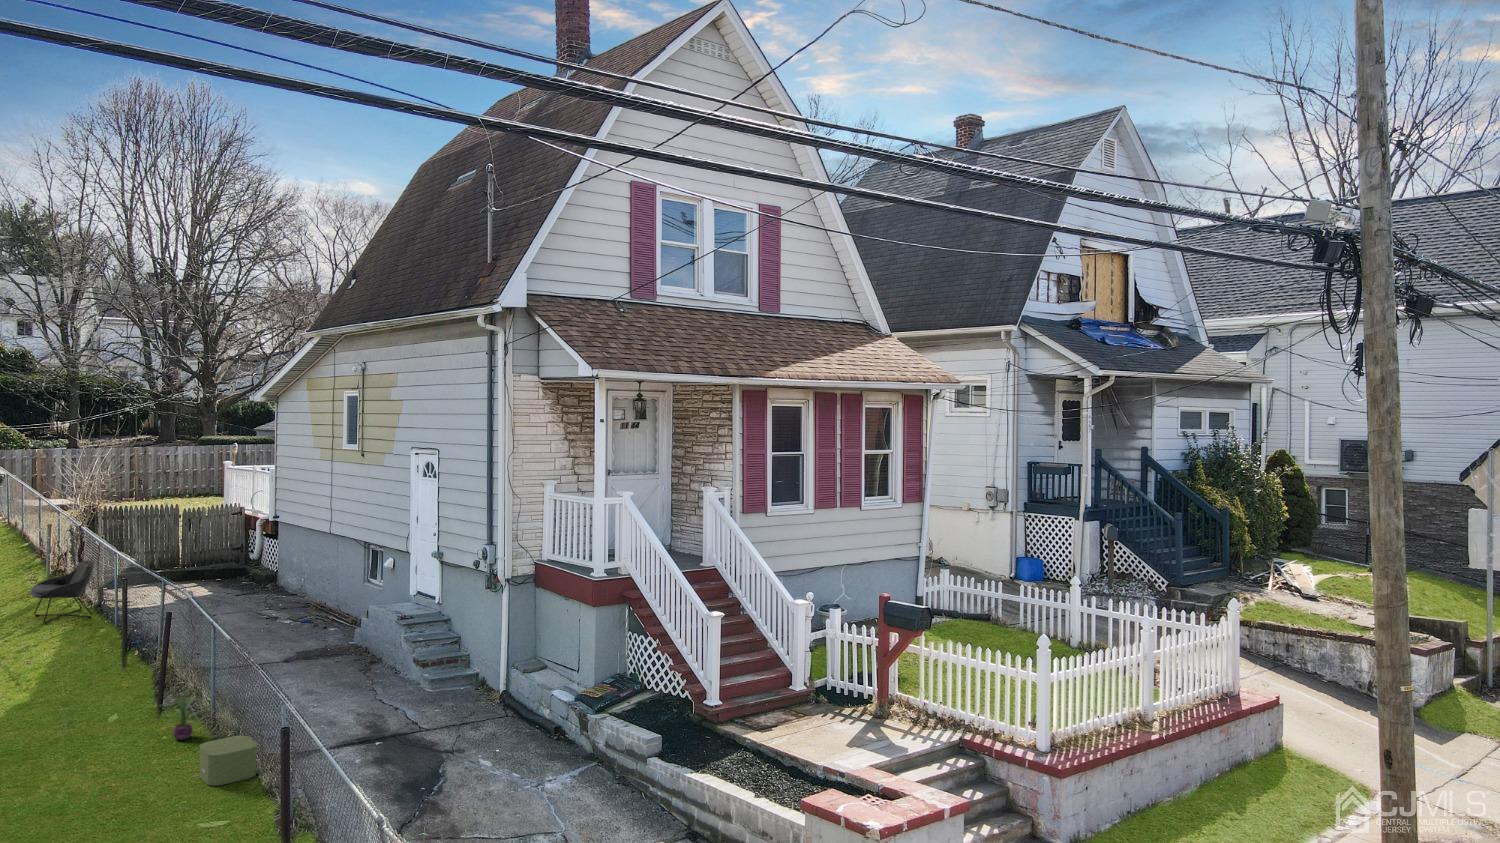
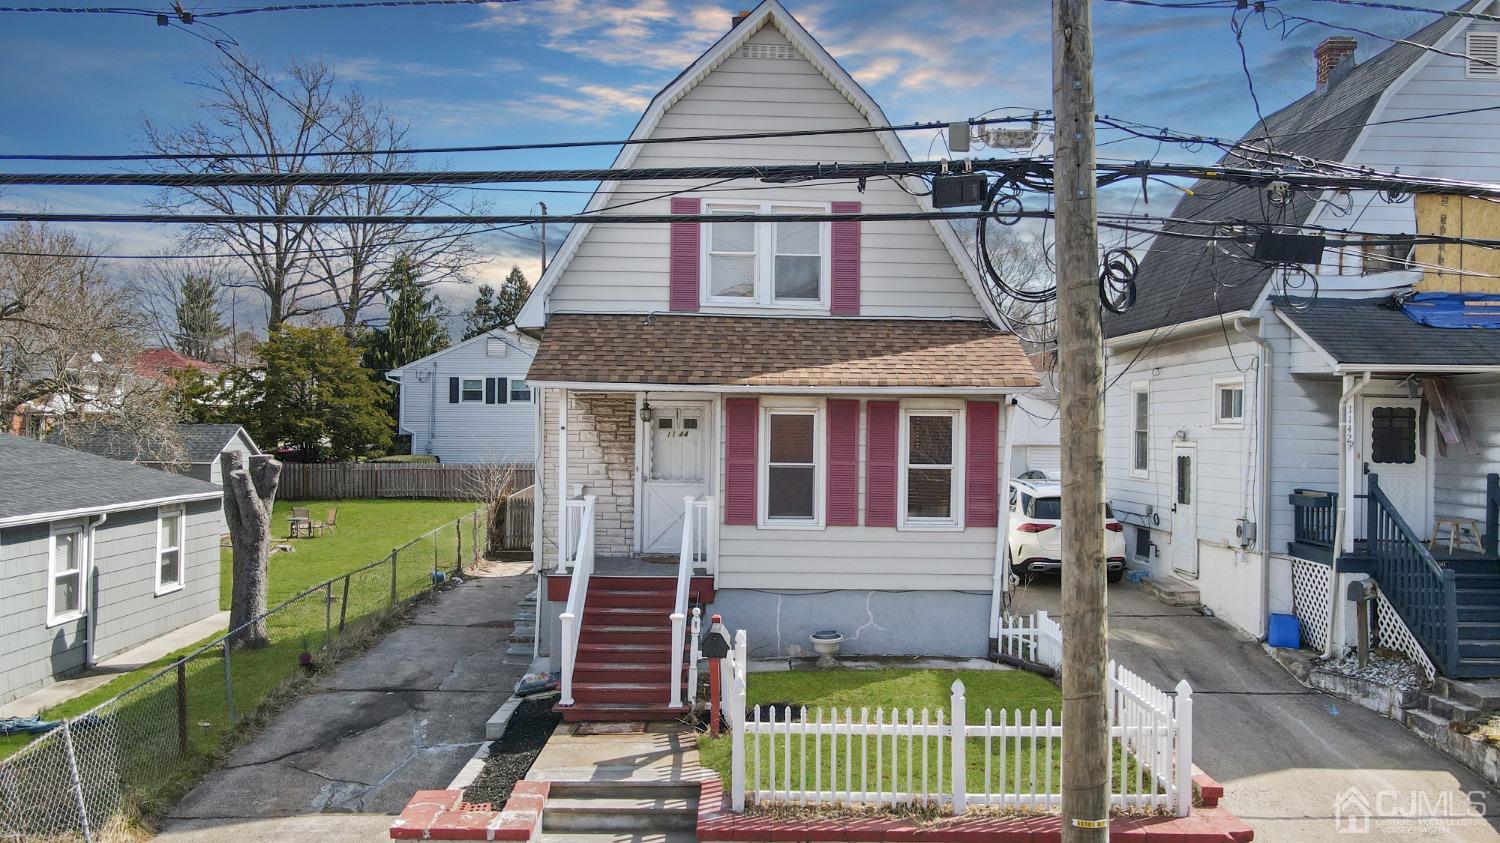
lounge chair: present [30,560,94,624] -> none [382,540,422,584]
storage box: present [200,736,257,786] -> none [259,663,301,694]

